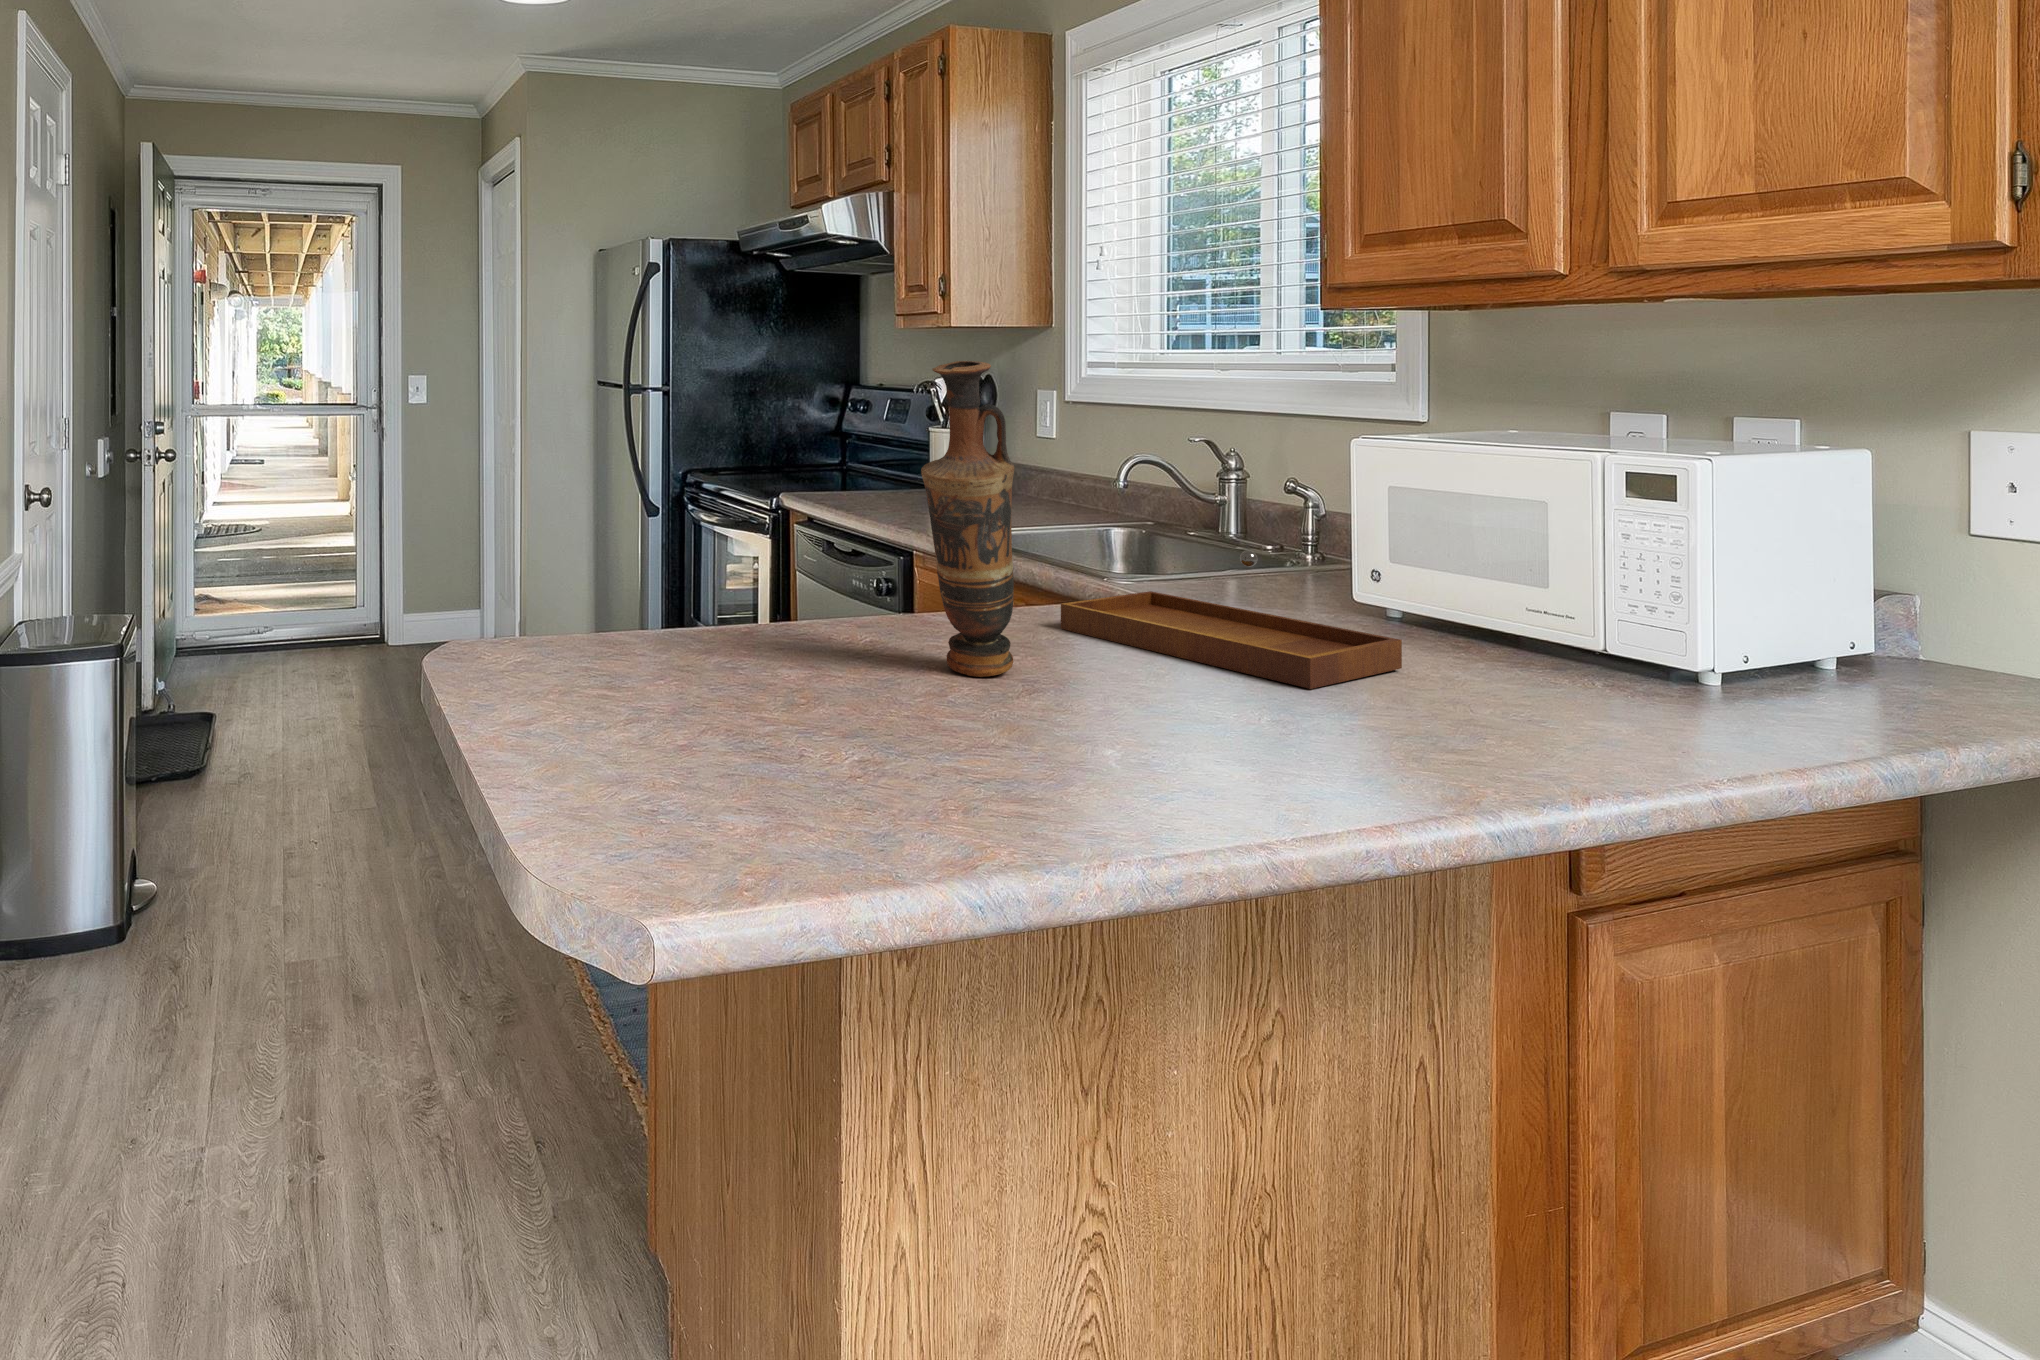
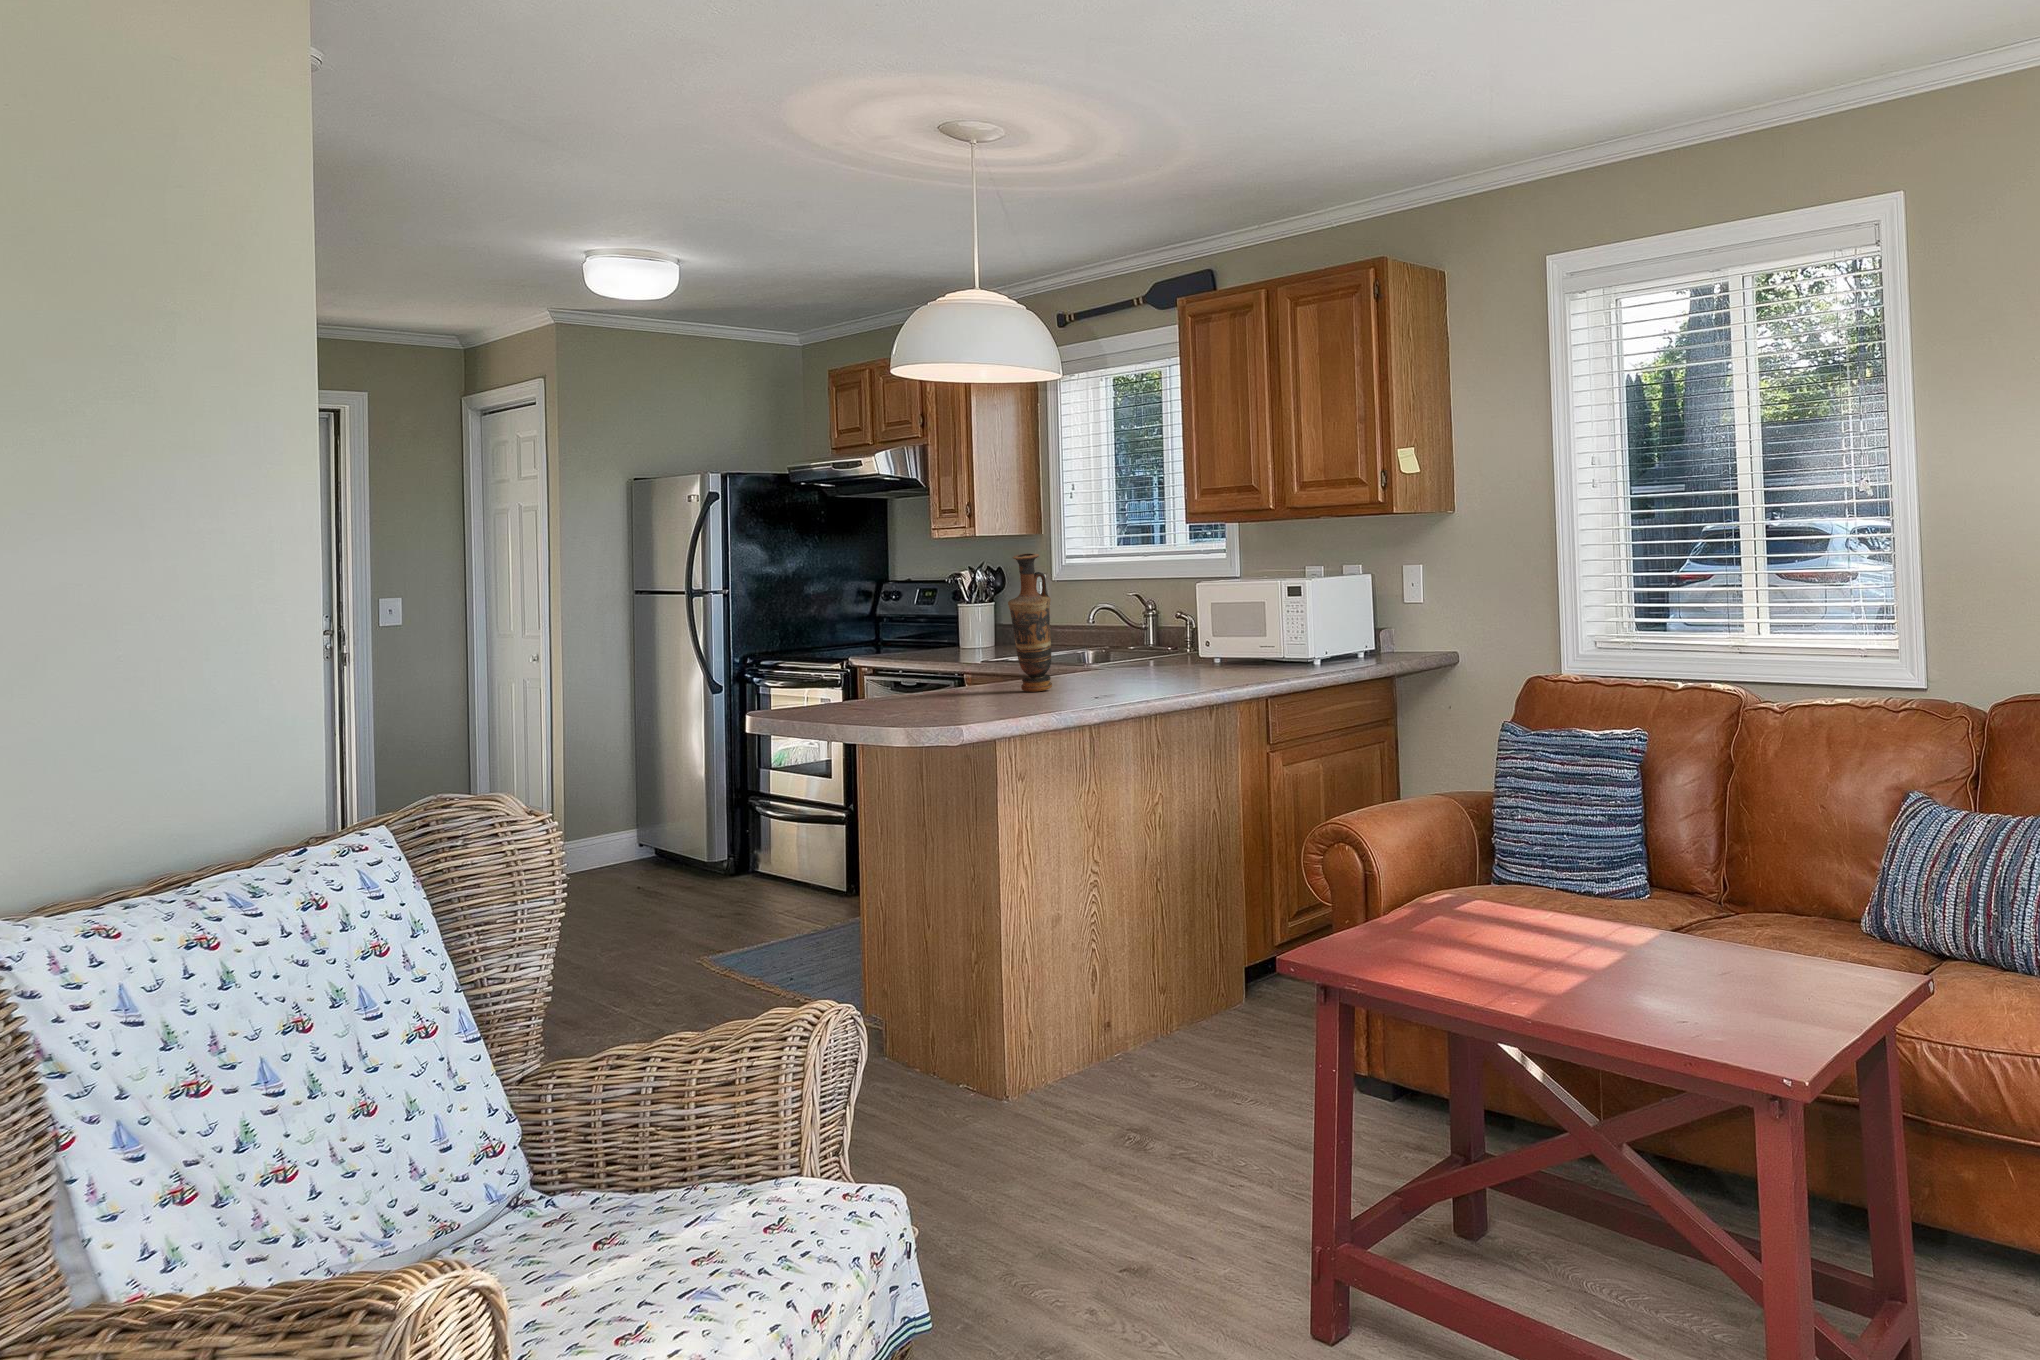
tray: present [1061,550,1402,689] -> none [1068,634,1214,681]

